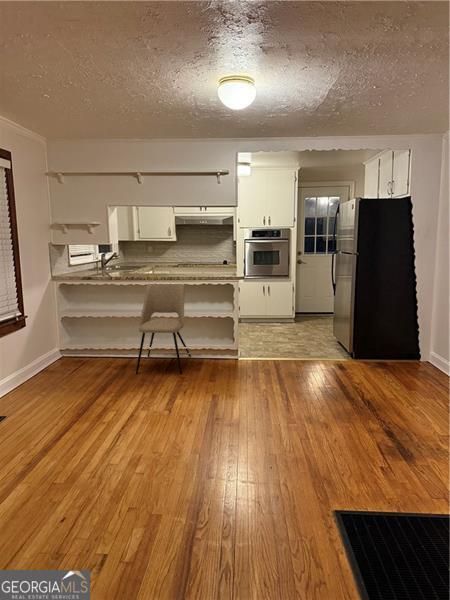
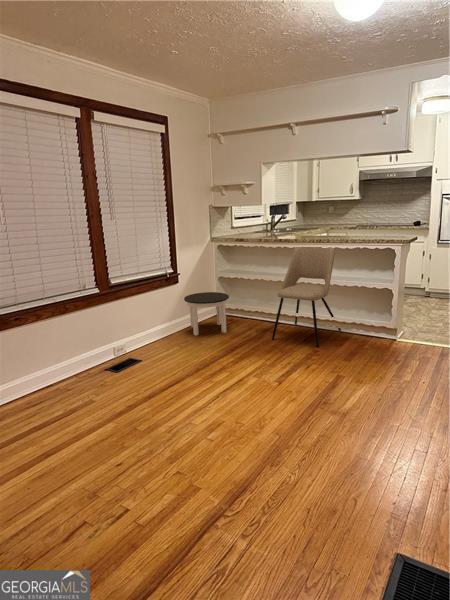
round table: none [32,334,84,383] -> present [184,292,229,336]

